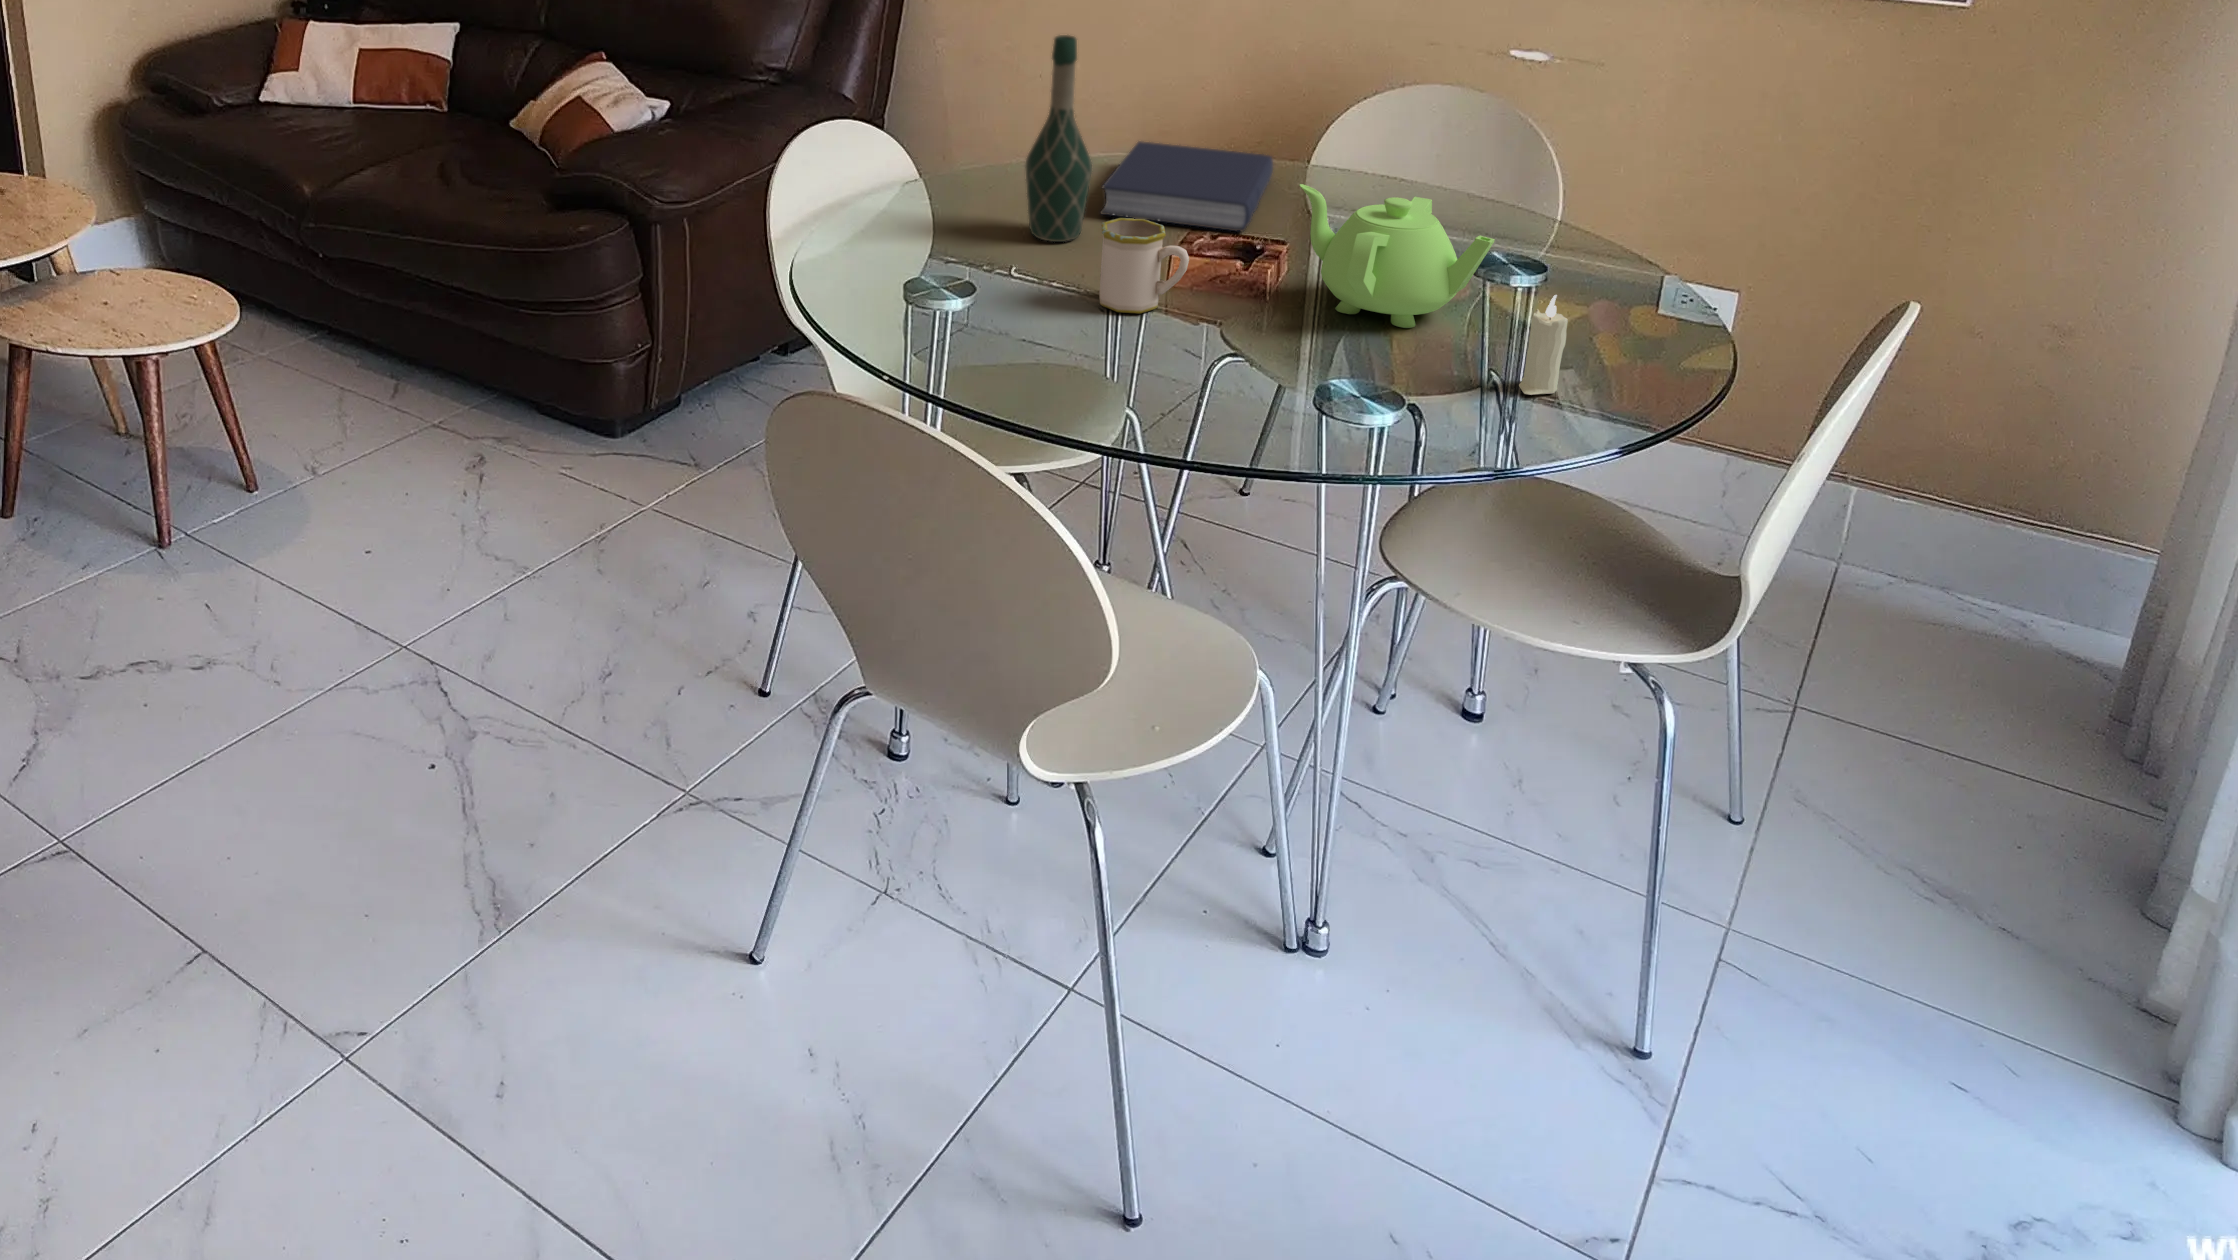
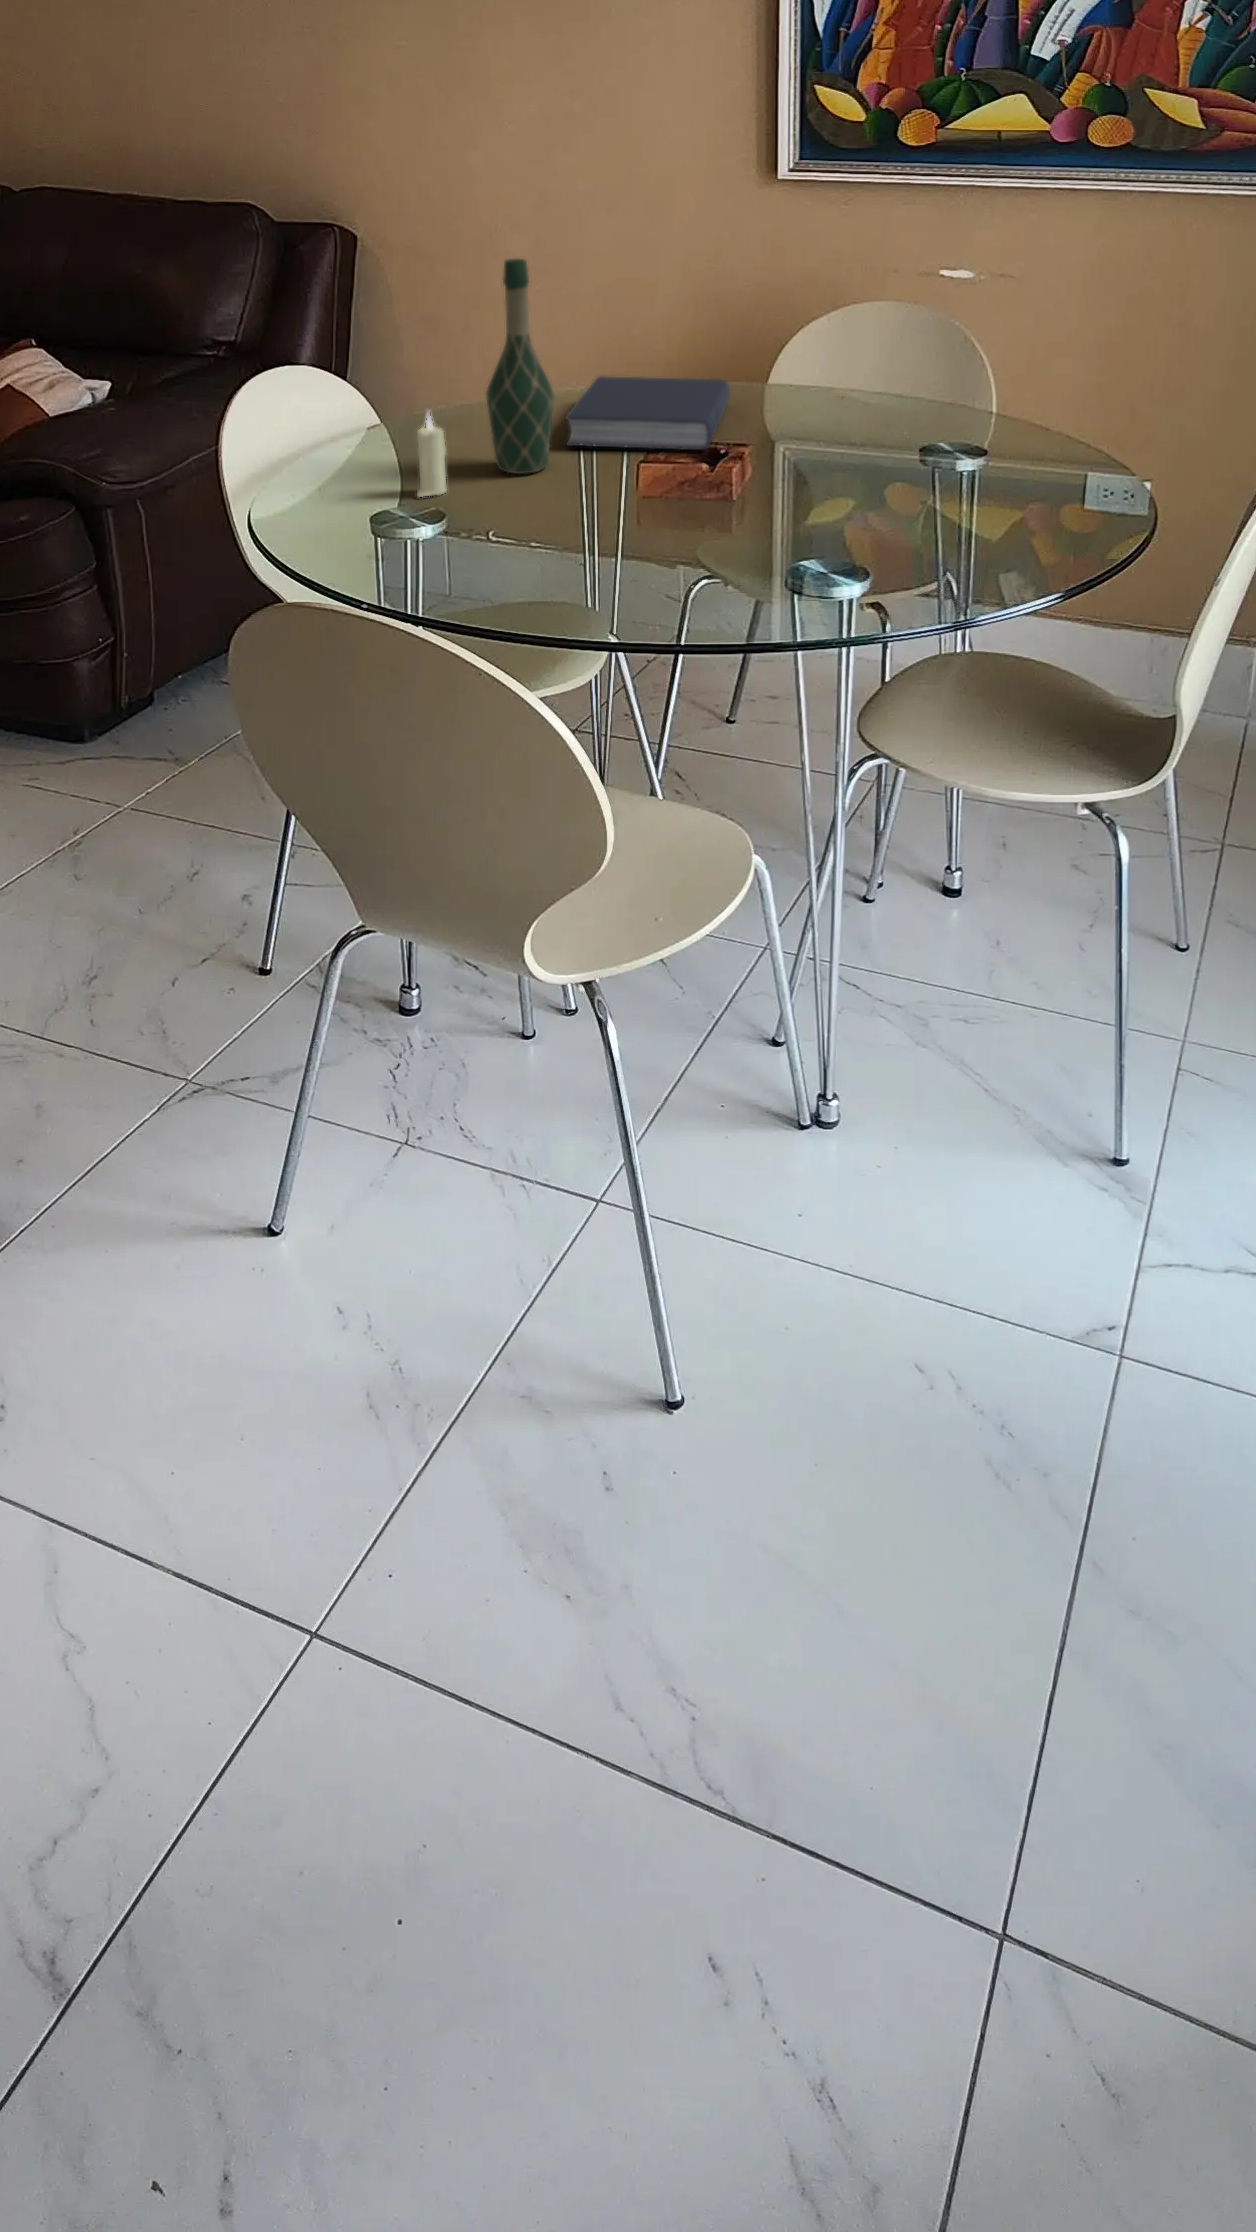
teapot: present [1300,184,1494,328] -> none [756,389,941,518]
mug: present [1099,218,1189,314] -> none [567,435,657,530]
candle: present [1519,295,1568,395] -> present [417,415,447,497]

